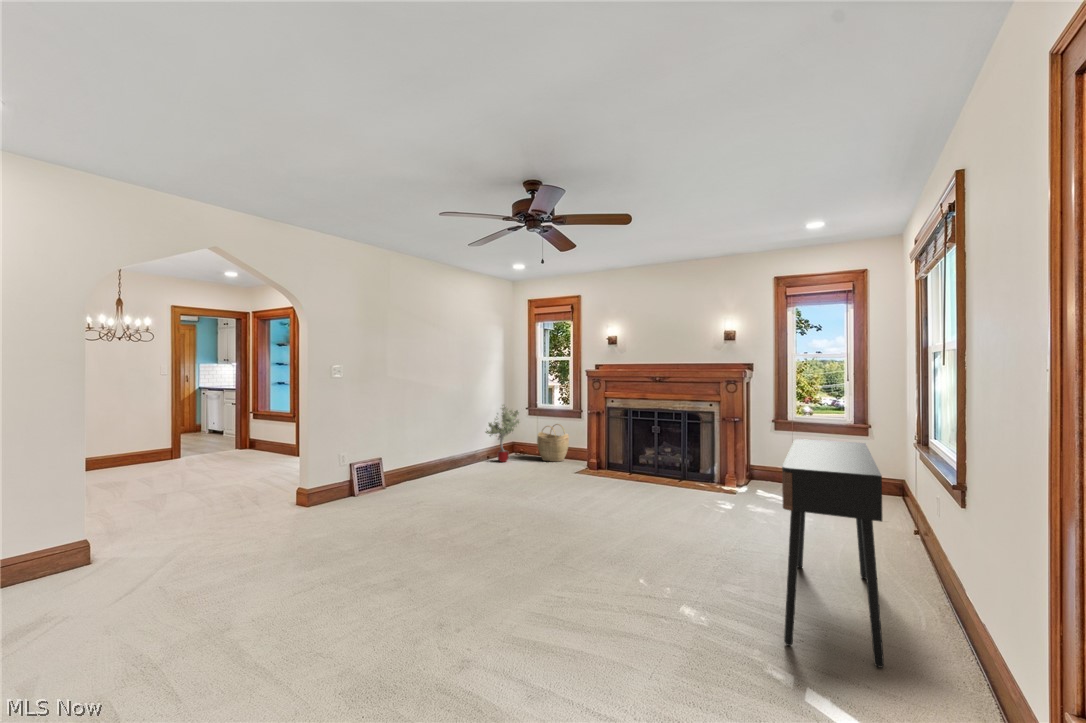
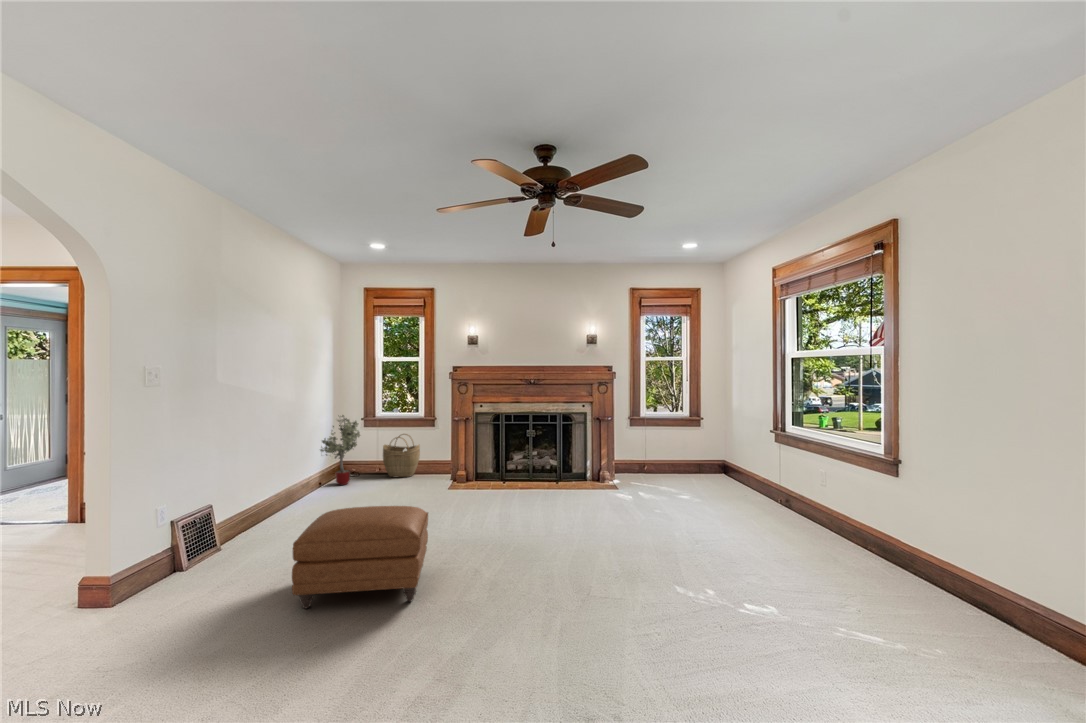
console table: present [782,439,884,667] -> none [749,439,916,631]
ottoman: none [381,466,489,538] -> present [292,506,428,609]

